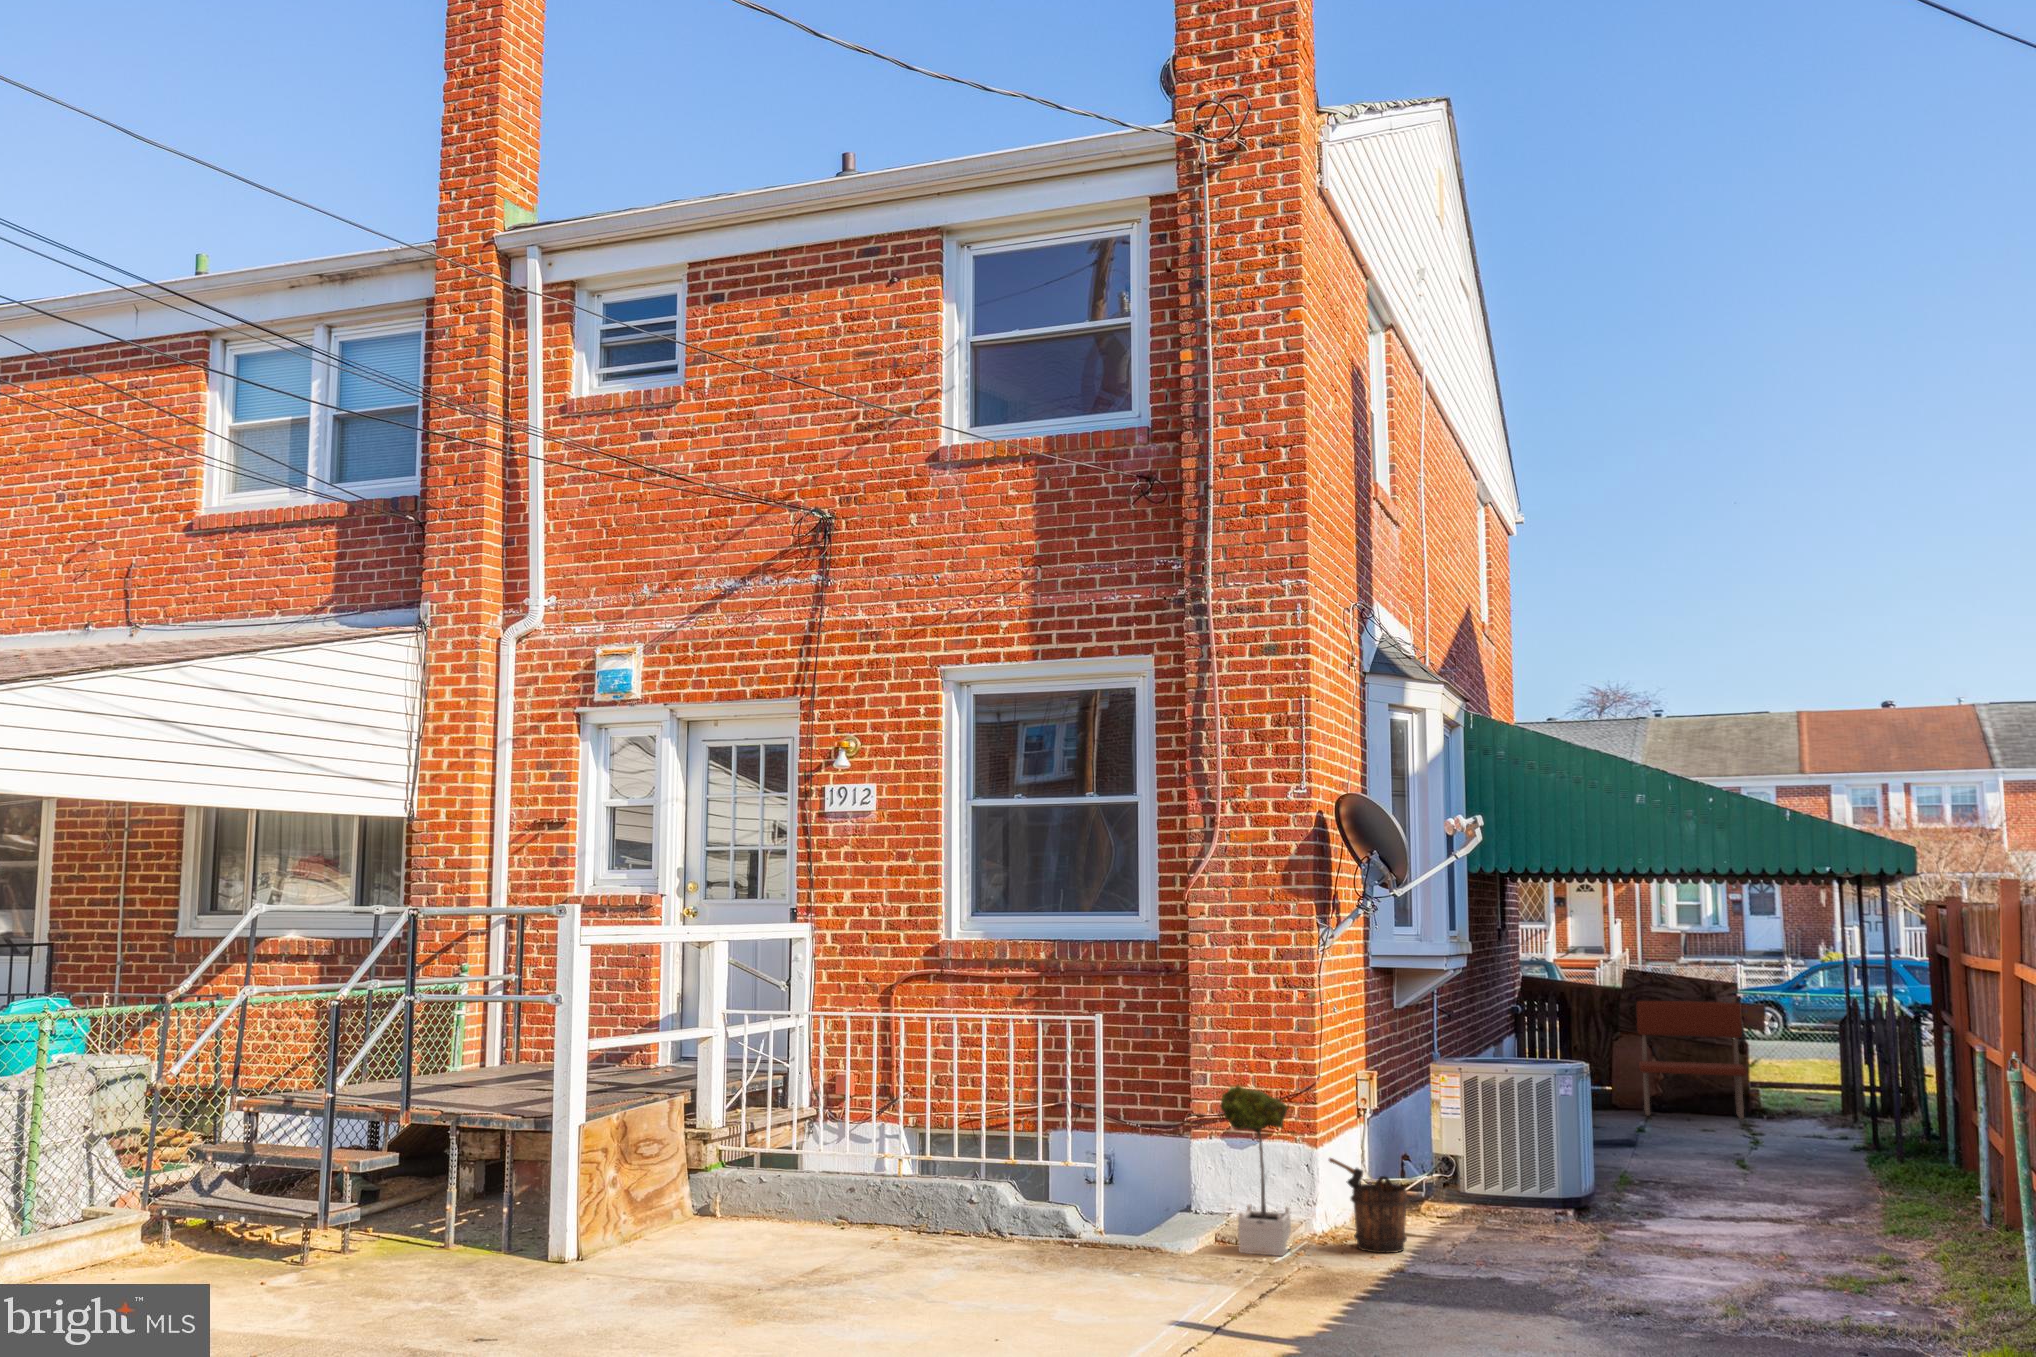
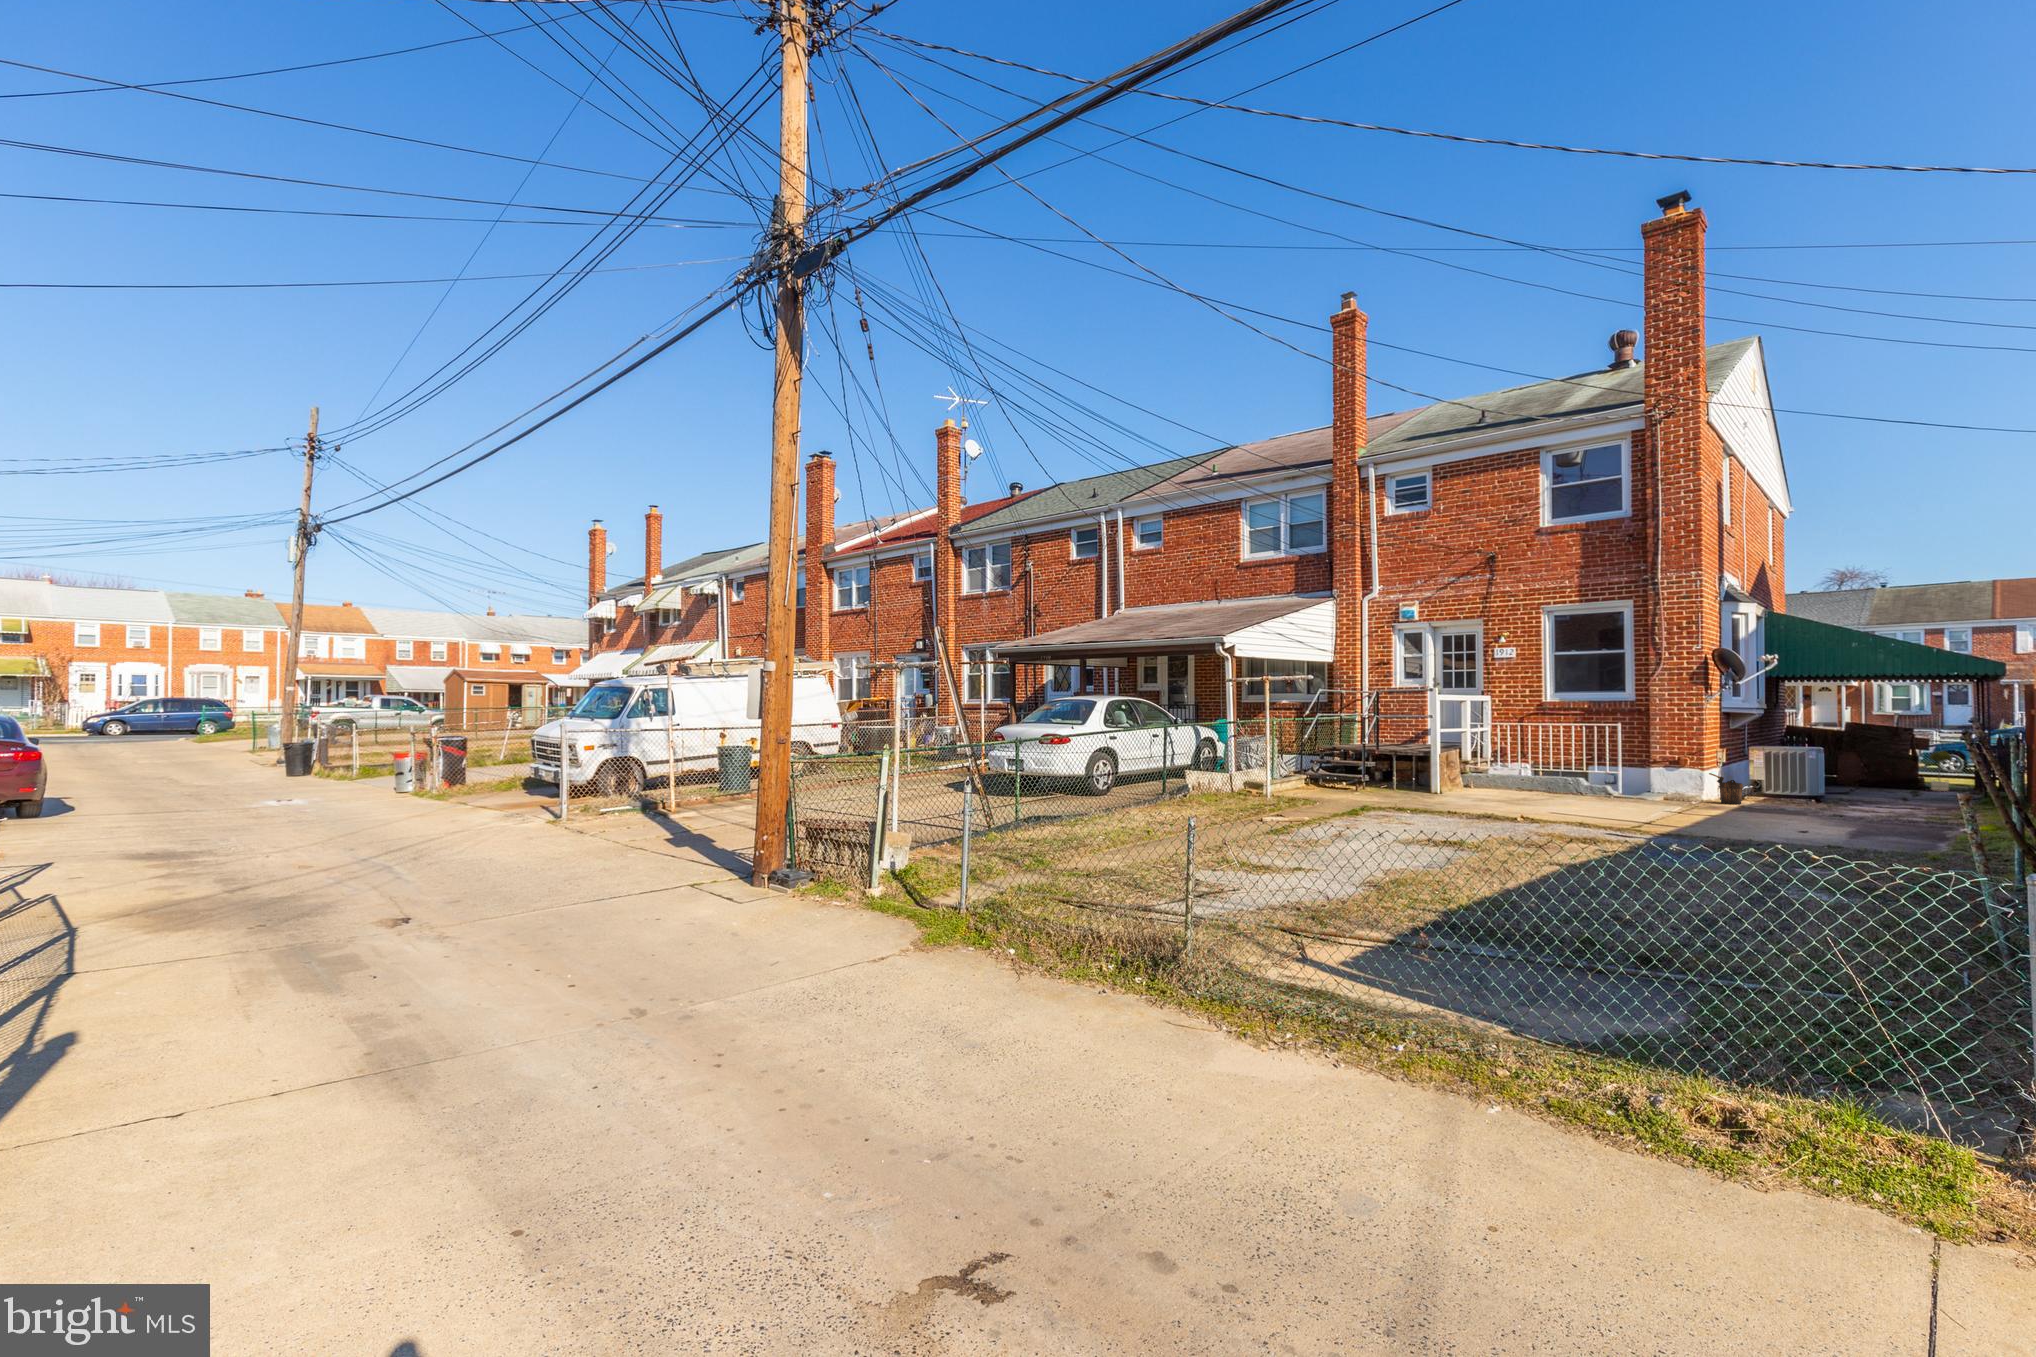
bench: present [1637,1001,1747,1119] -> none [1859,736,1924,791]
potted tree: present [1221,1086,1291,1256] -> present [1930,751,1951,791]

